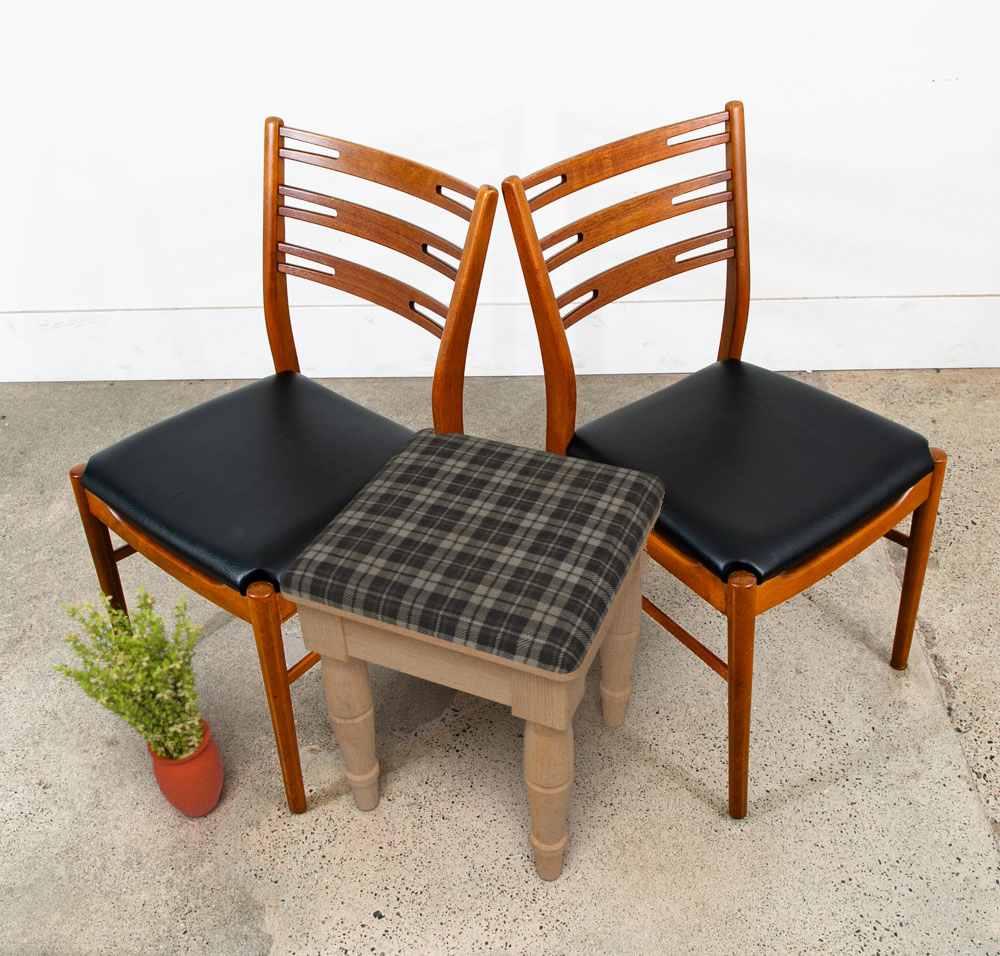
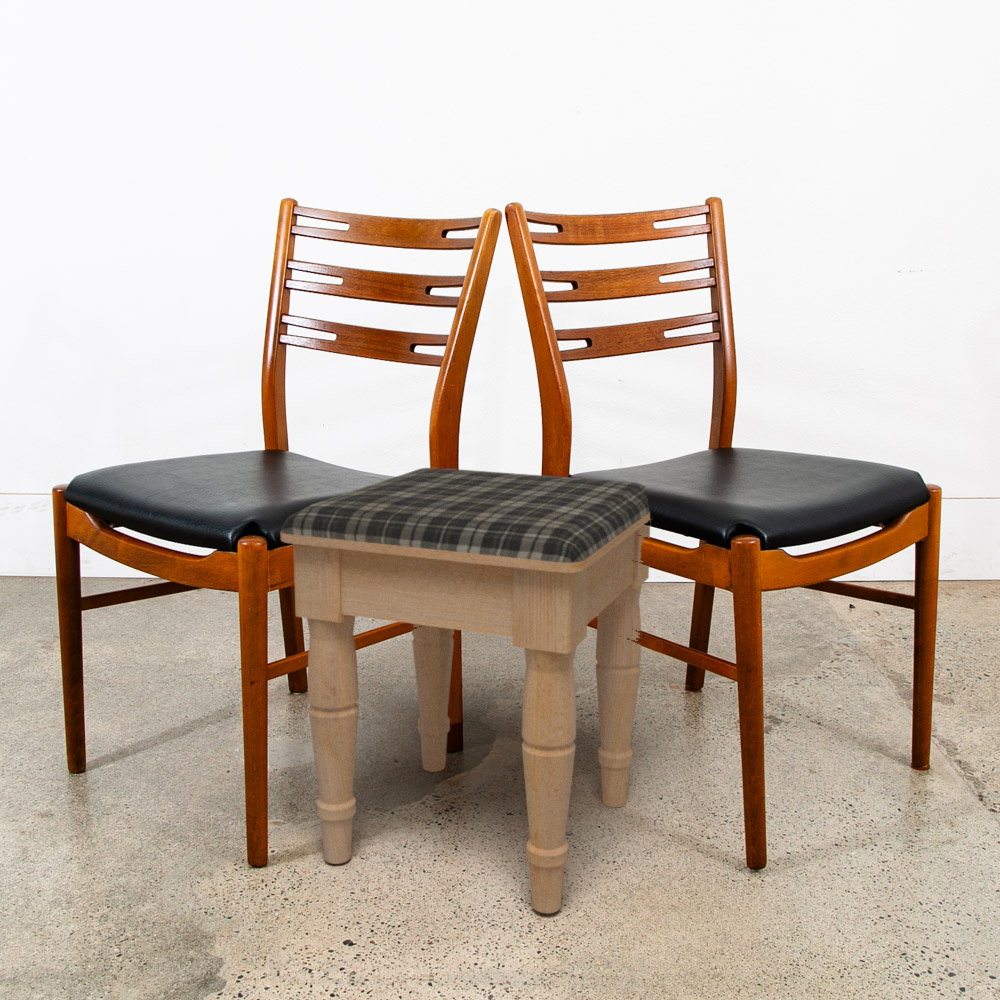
potted plant: present [52,583,224,817] -> none [33,541,195,868]

